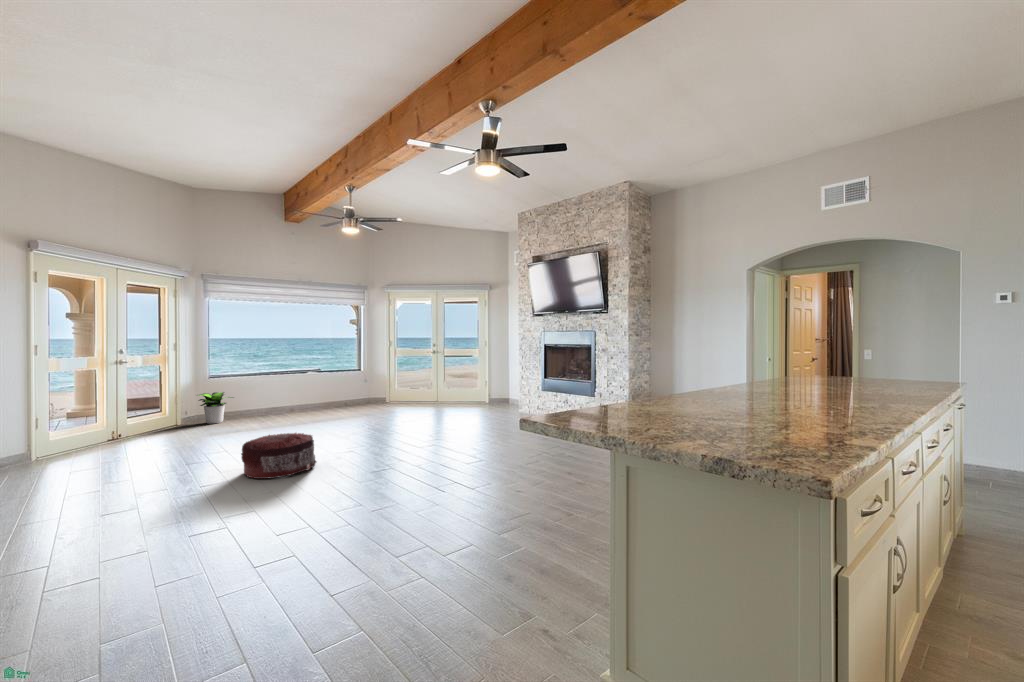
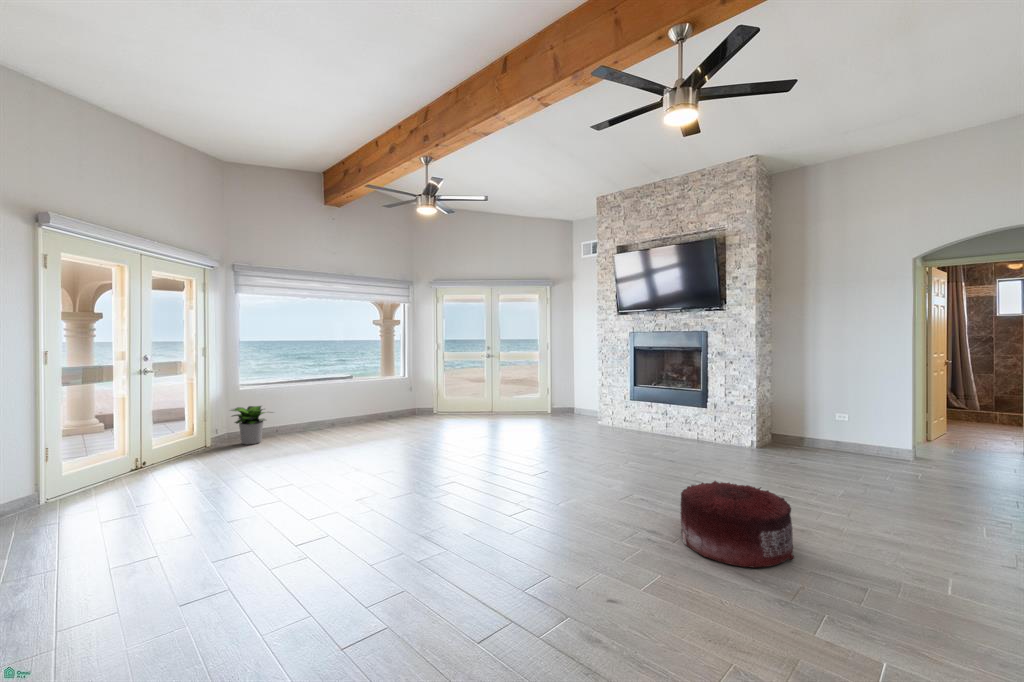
pouf: present [241,433,316,479] -> present [680,481,794,568]

